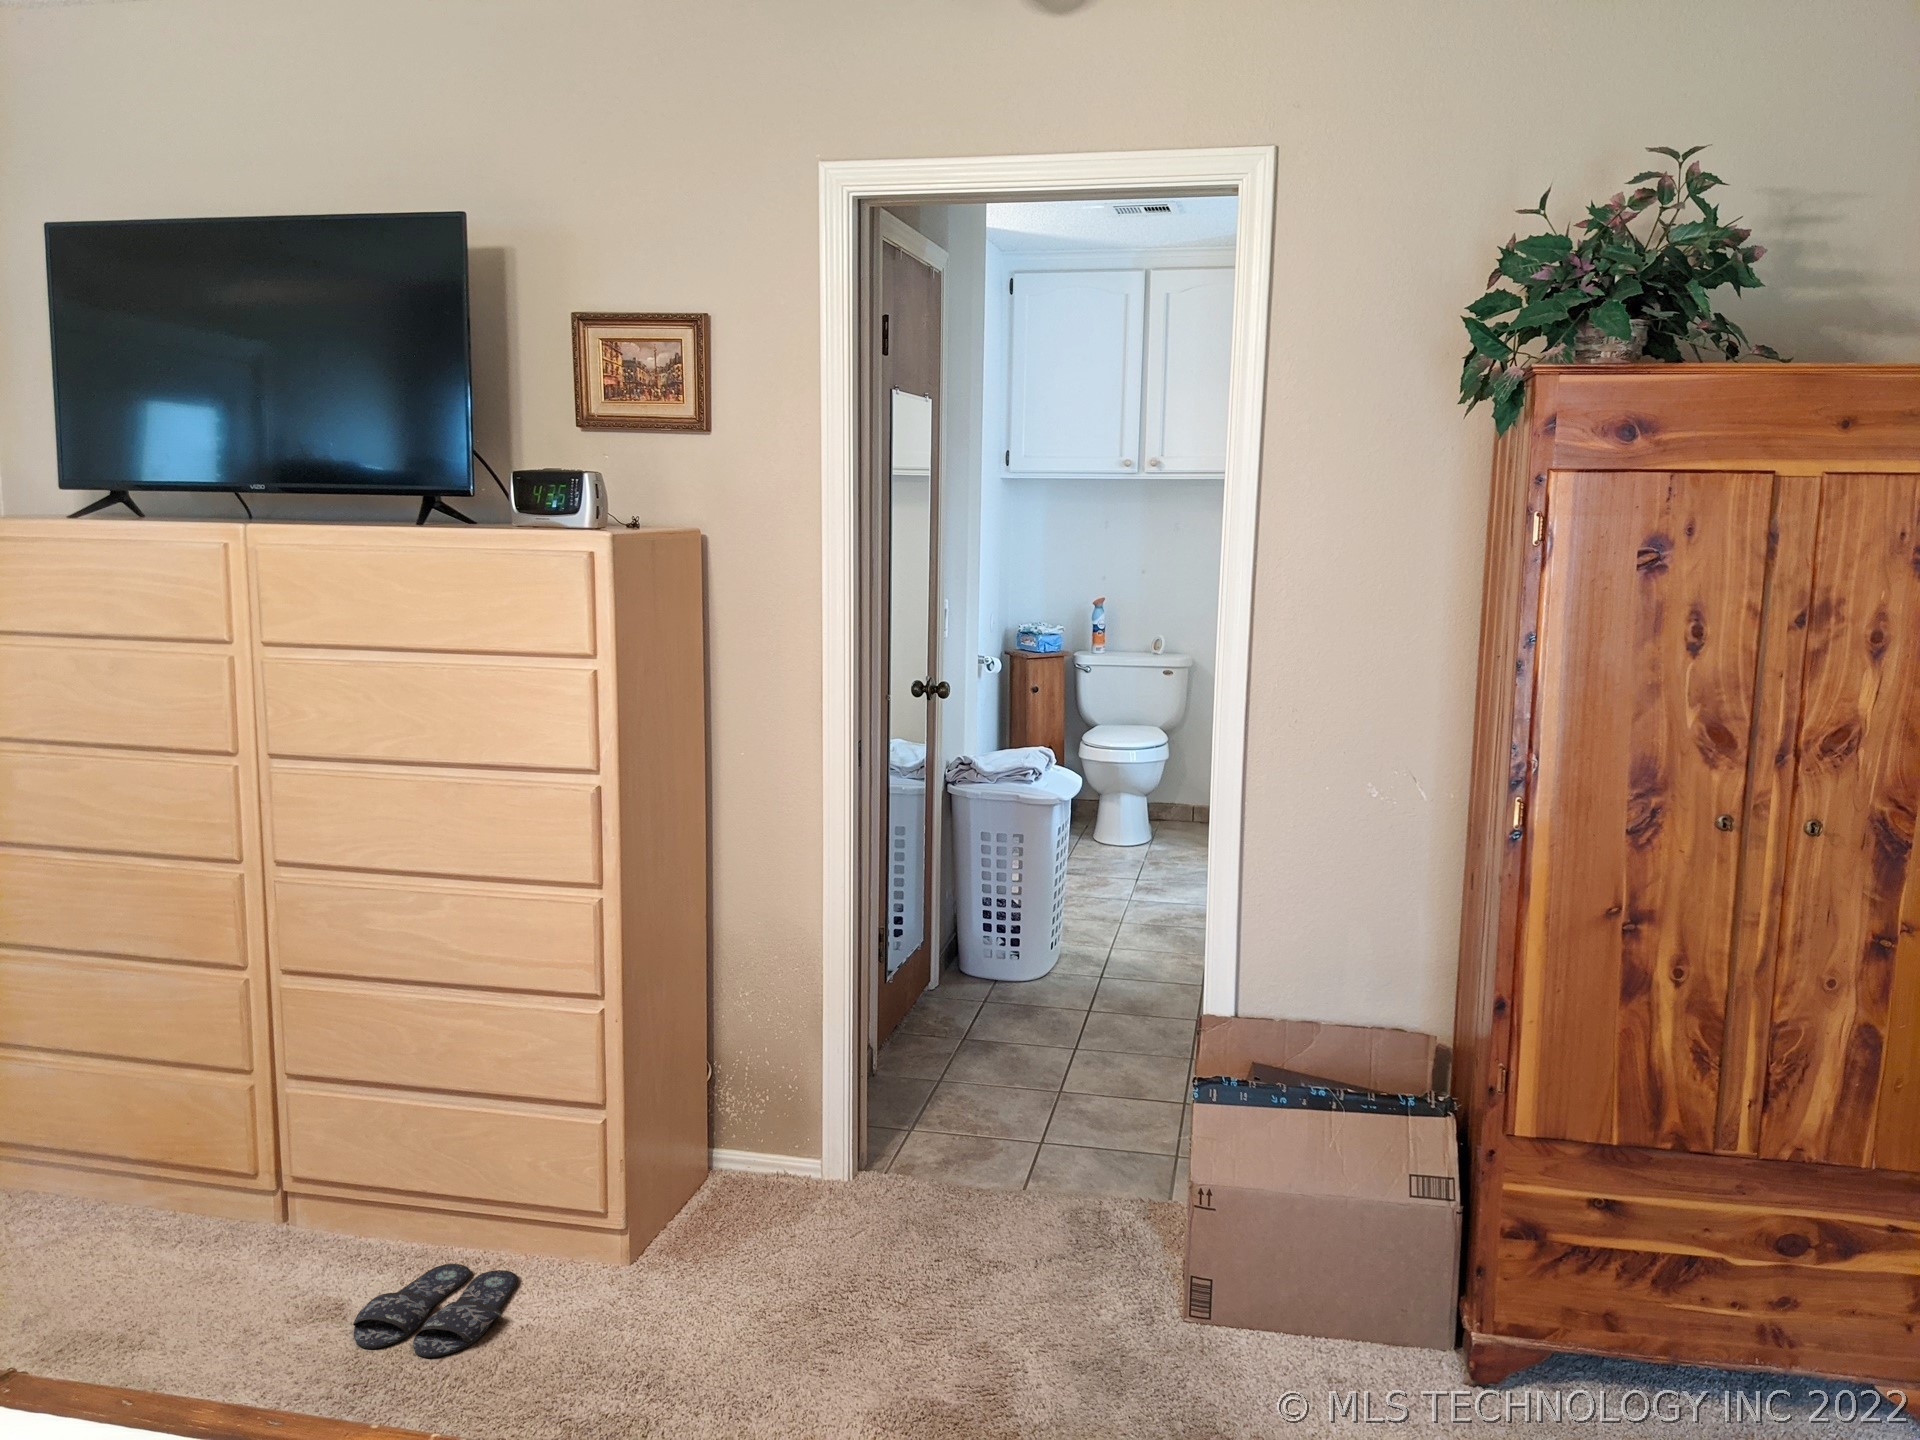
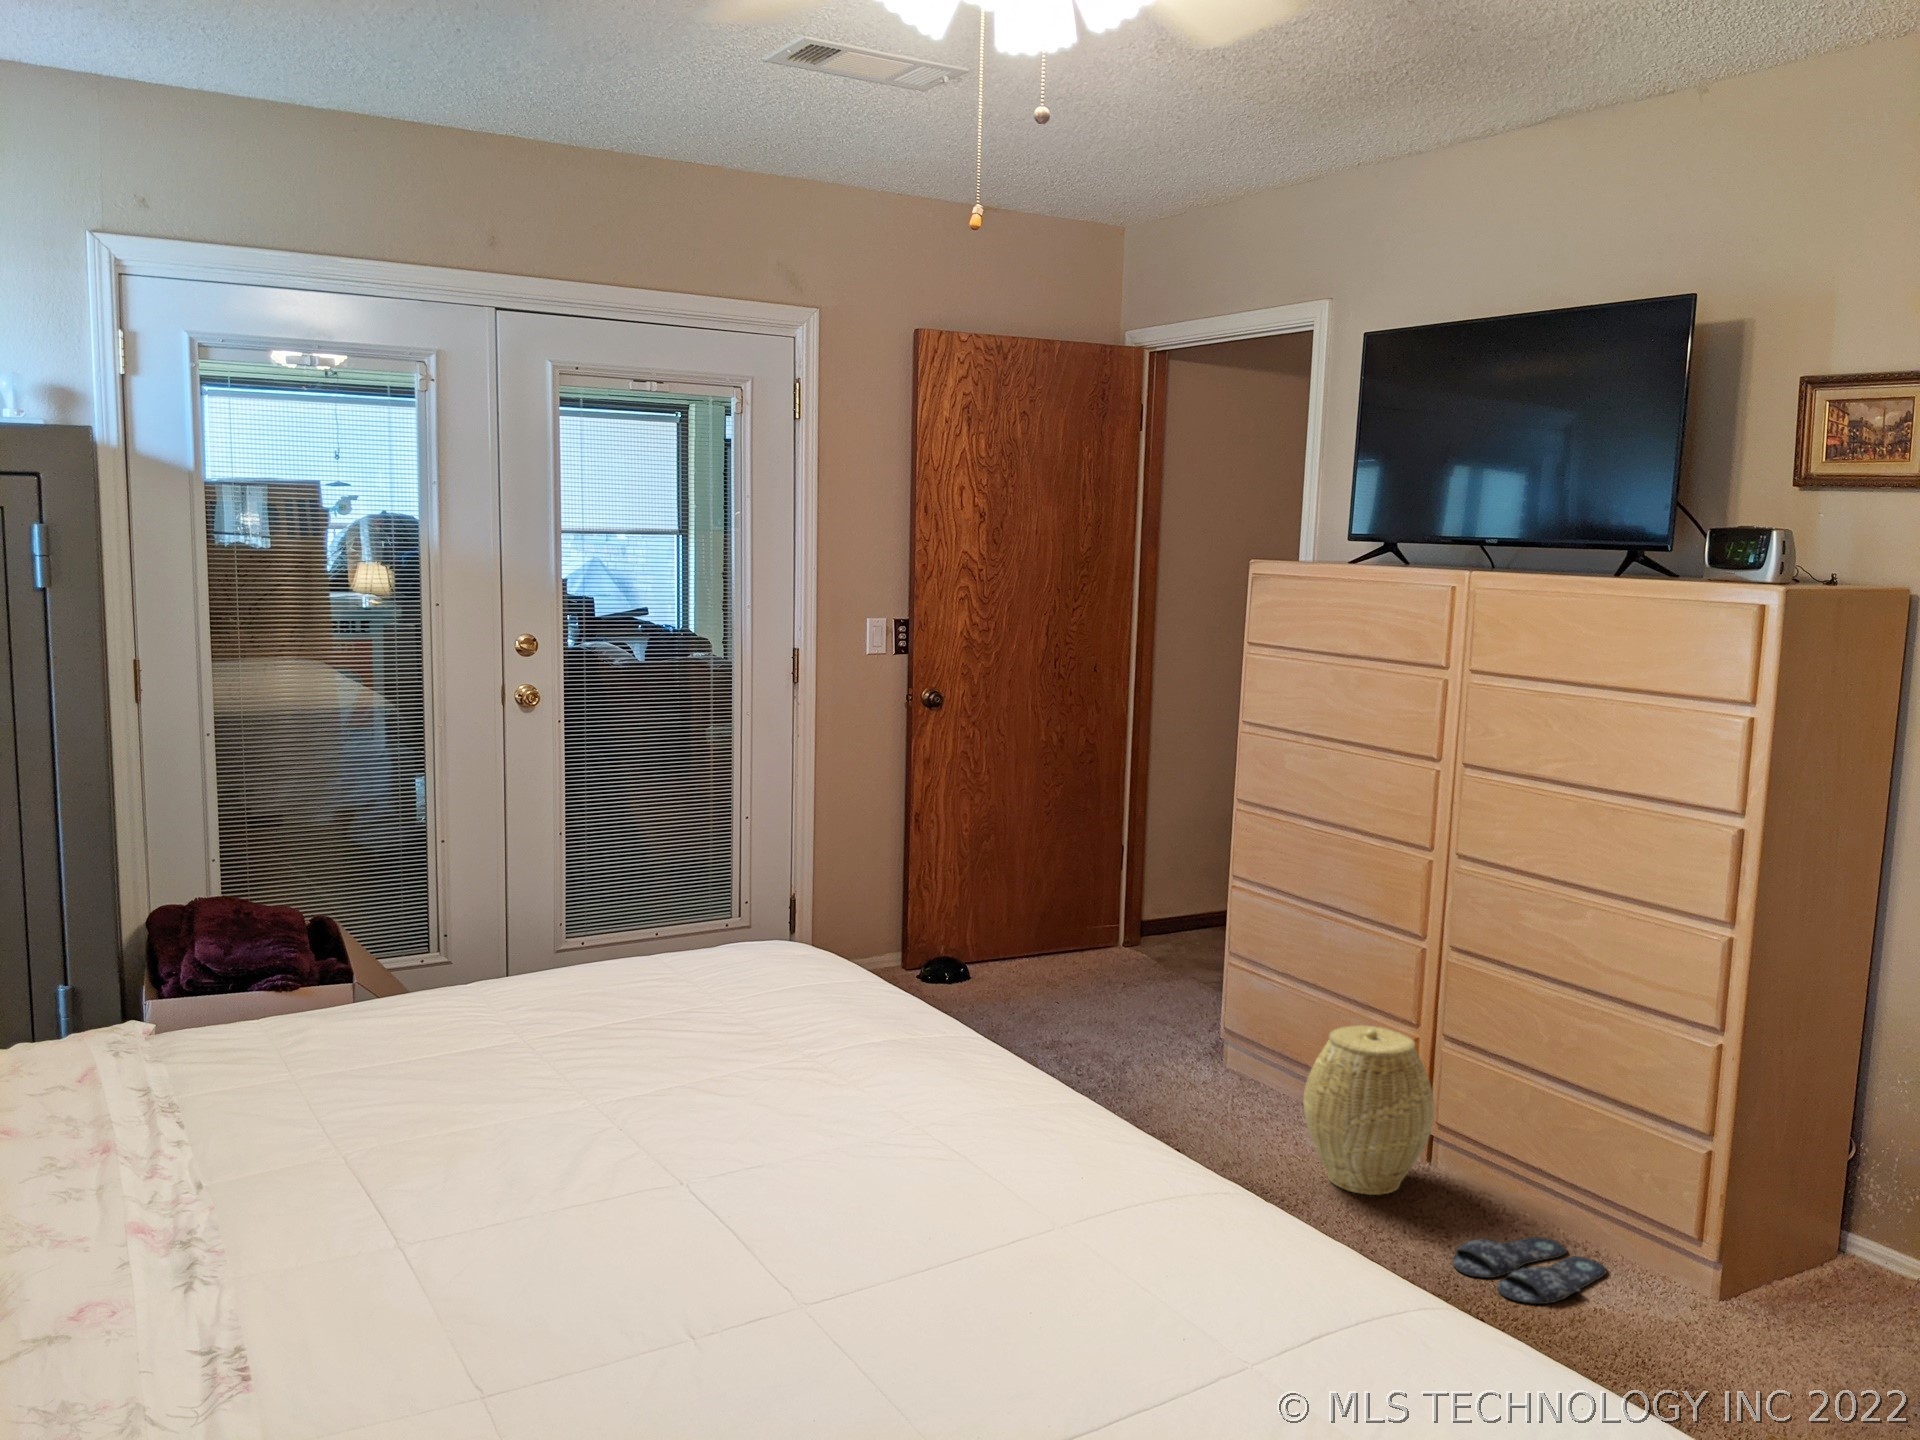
woven basket: none [119,1087,292,1298] -> present [1304,1025,1434,1195]

